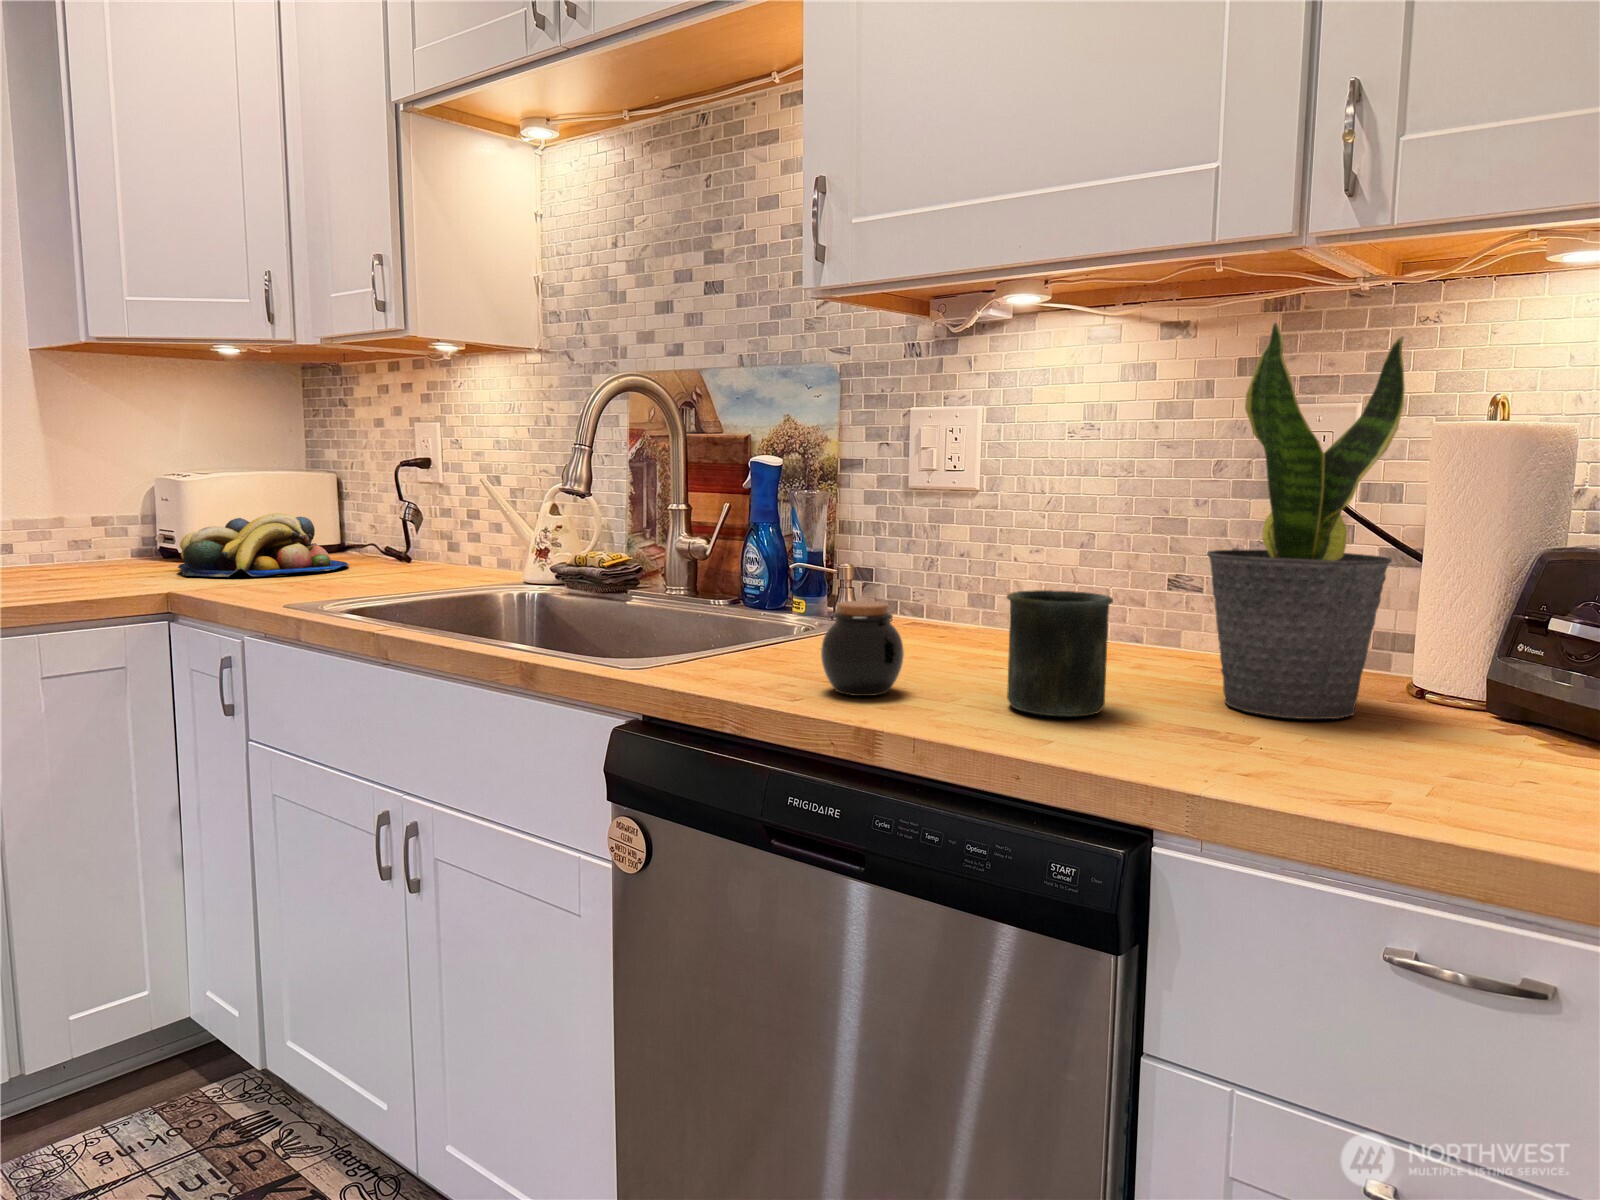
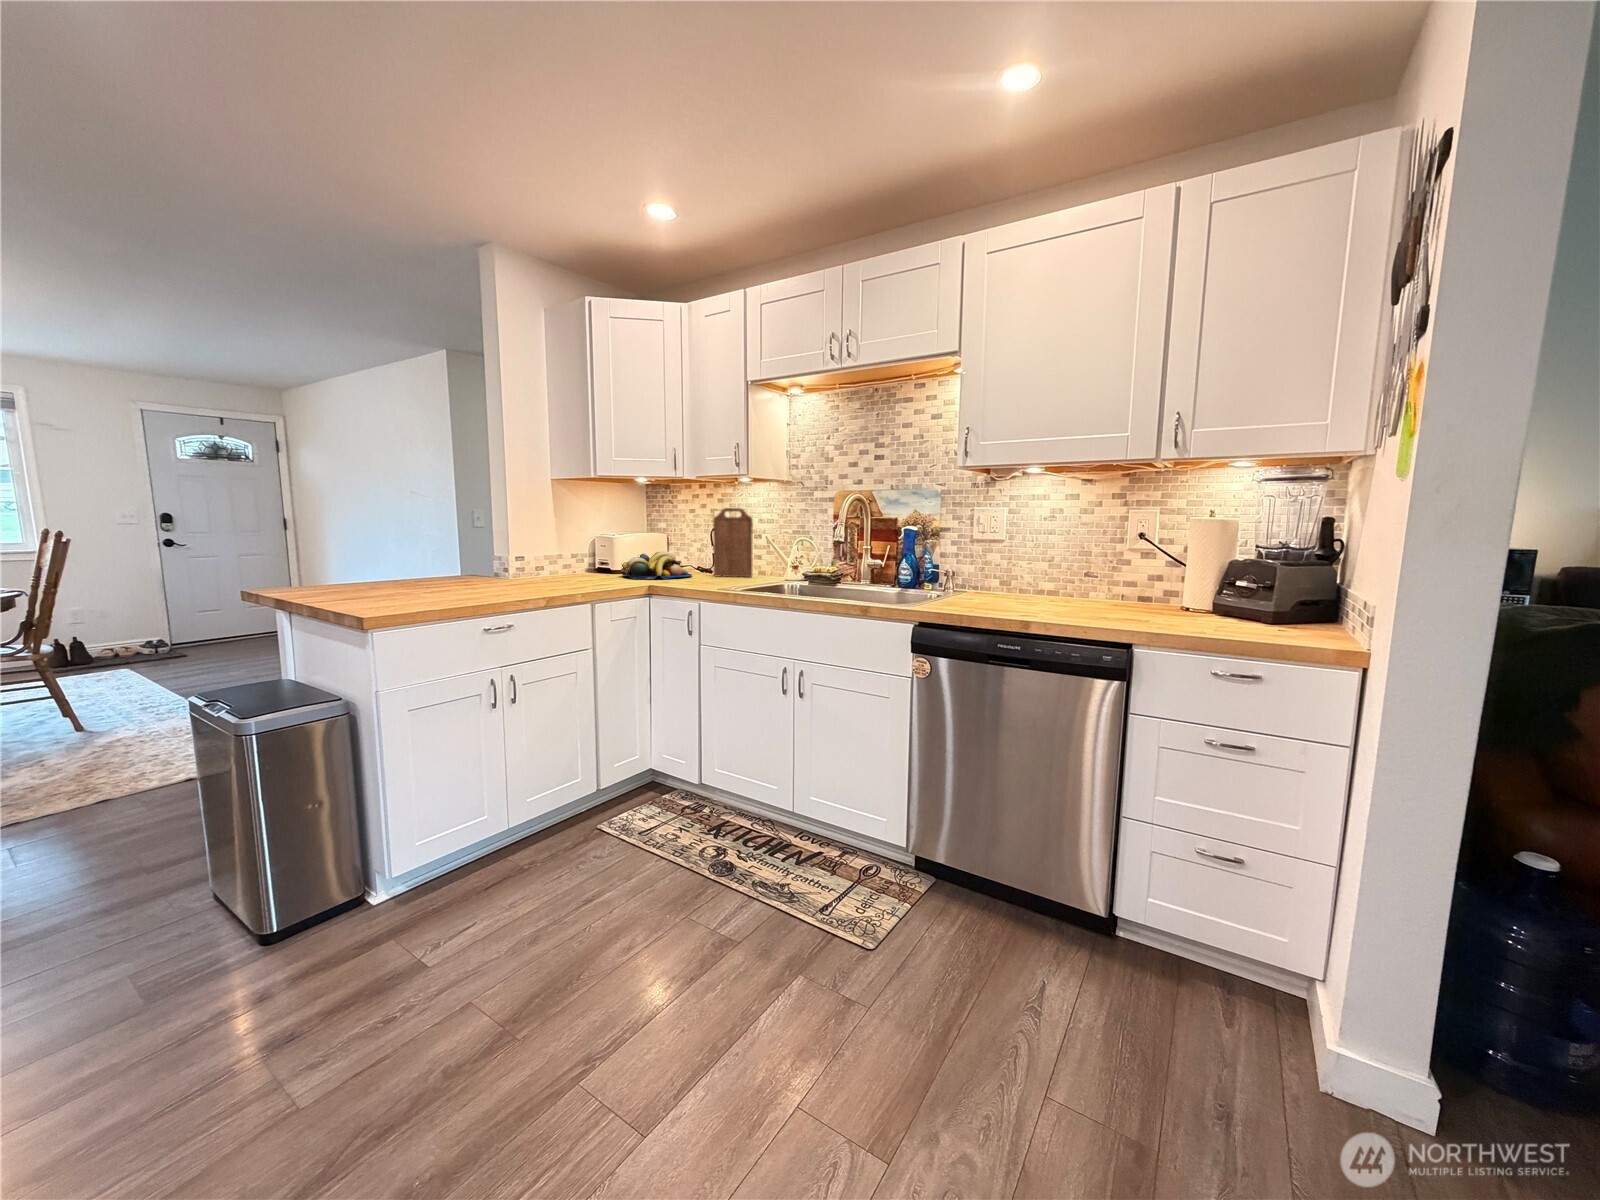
potted plant: present [1207,322,1405,719] -> none [1119,483,1190,615]
cutting board: none [389,414,477,572] -> present [713,508,753,577]
mug: present [1007,590,1113,716] -> none [1052,574,1095,615]
jar: present [821,601,904,696] -> none [986,579,1016,611]

